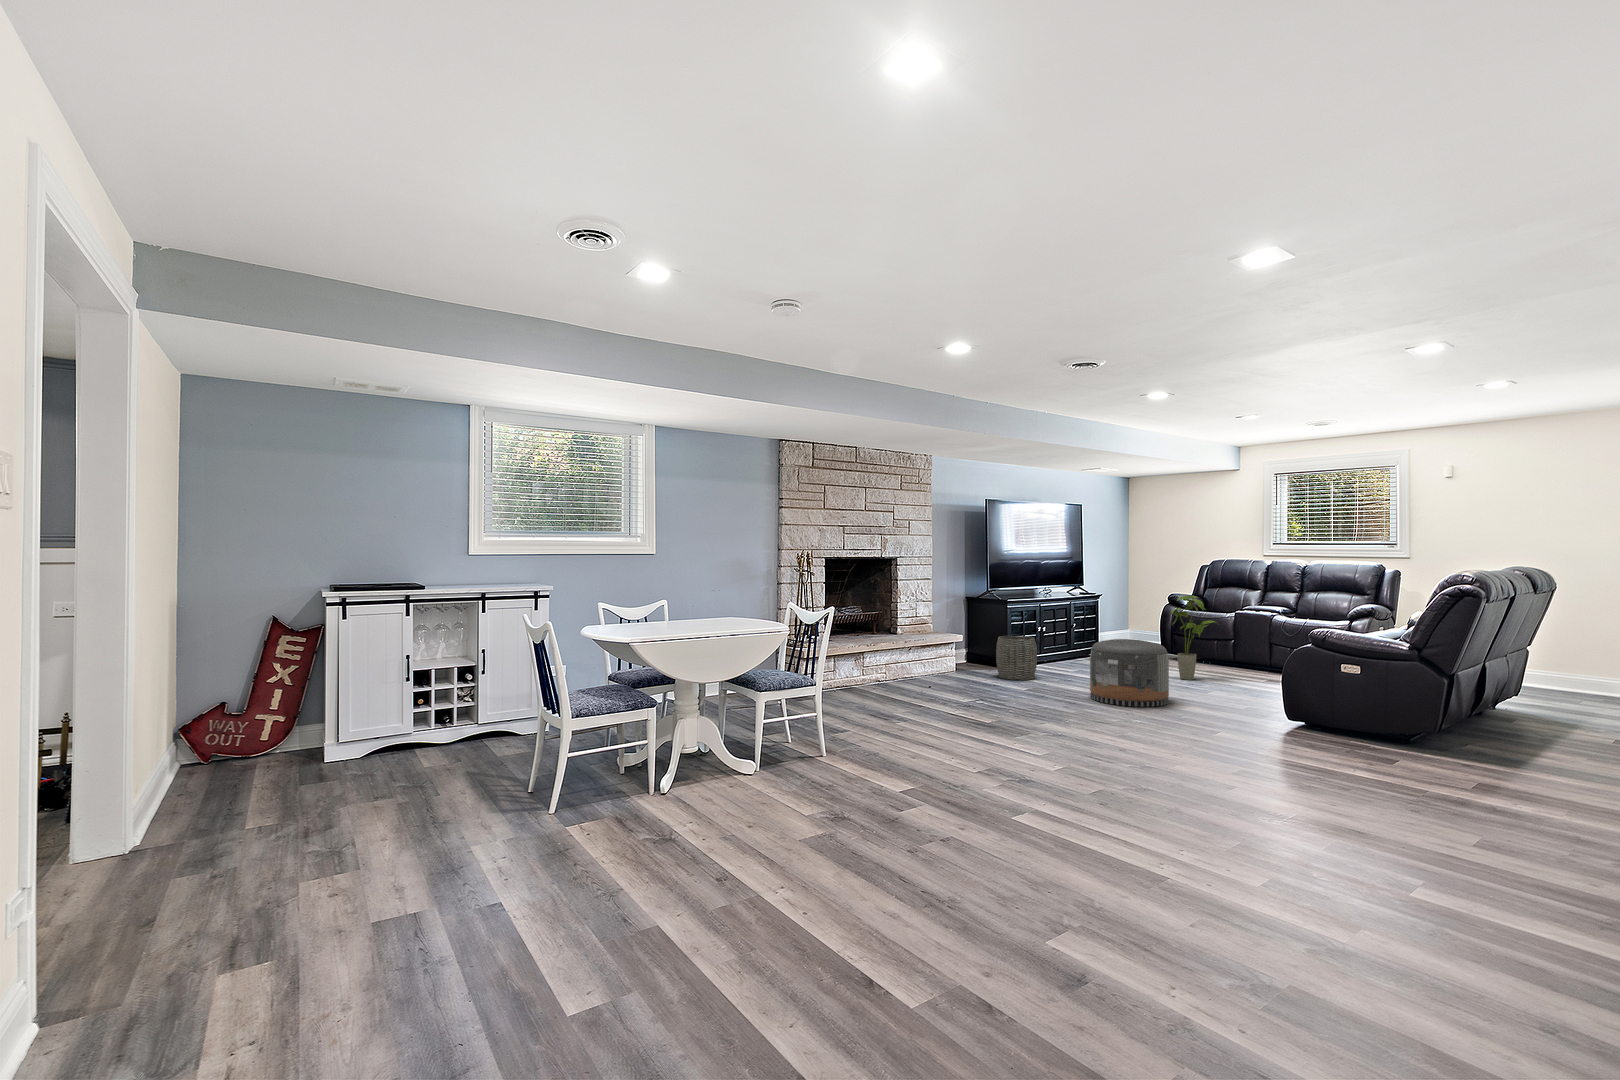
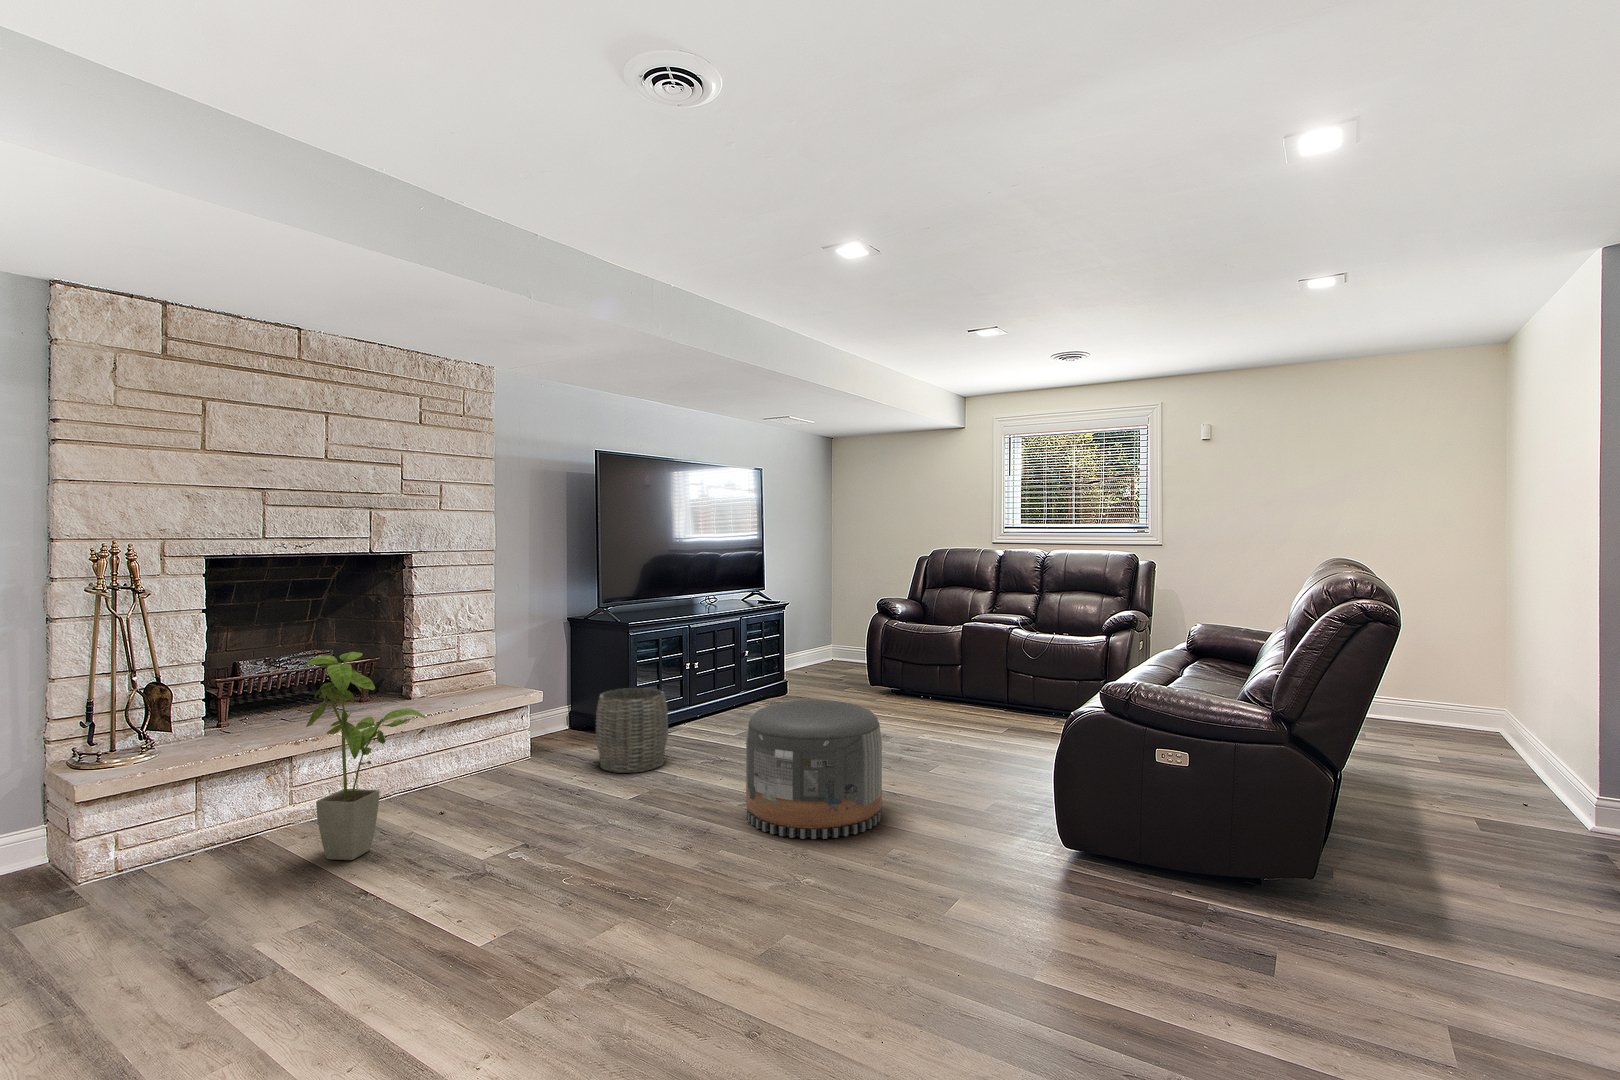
house plant: present [1171,595,1218,680] -> present [304,652,426,860]

